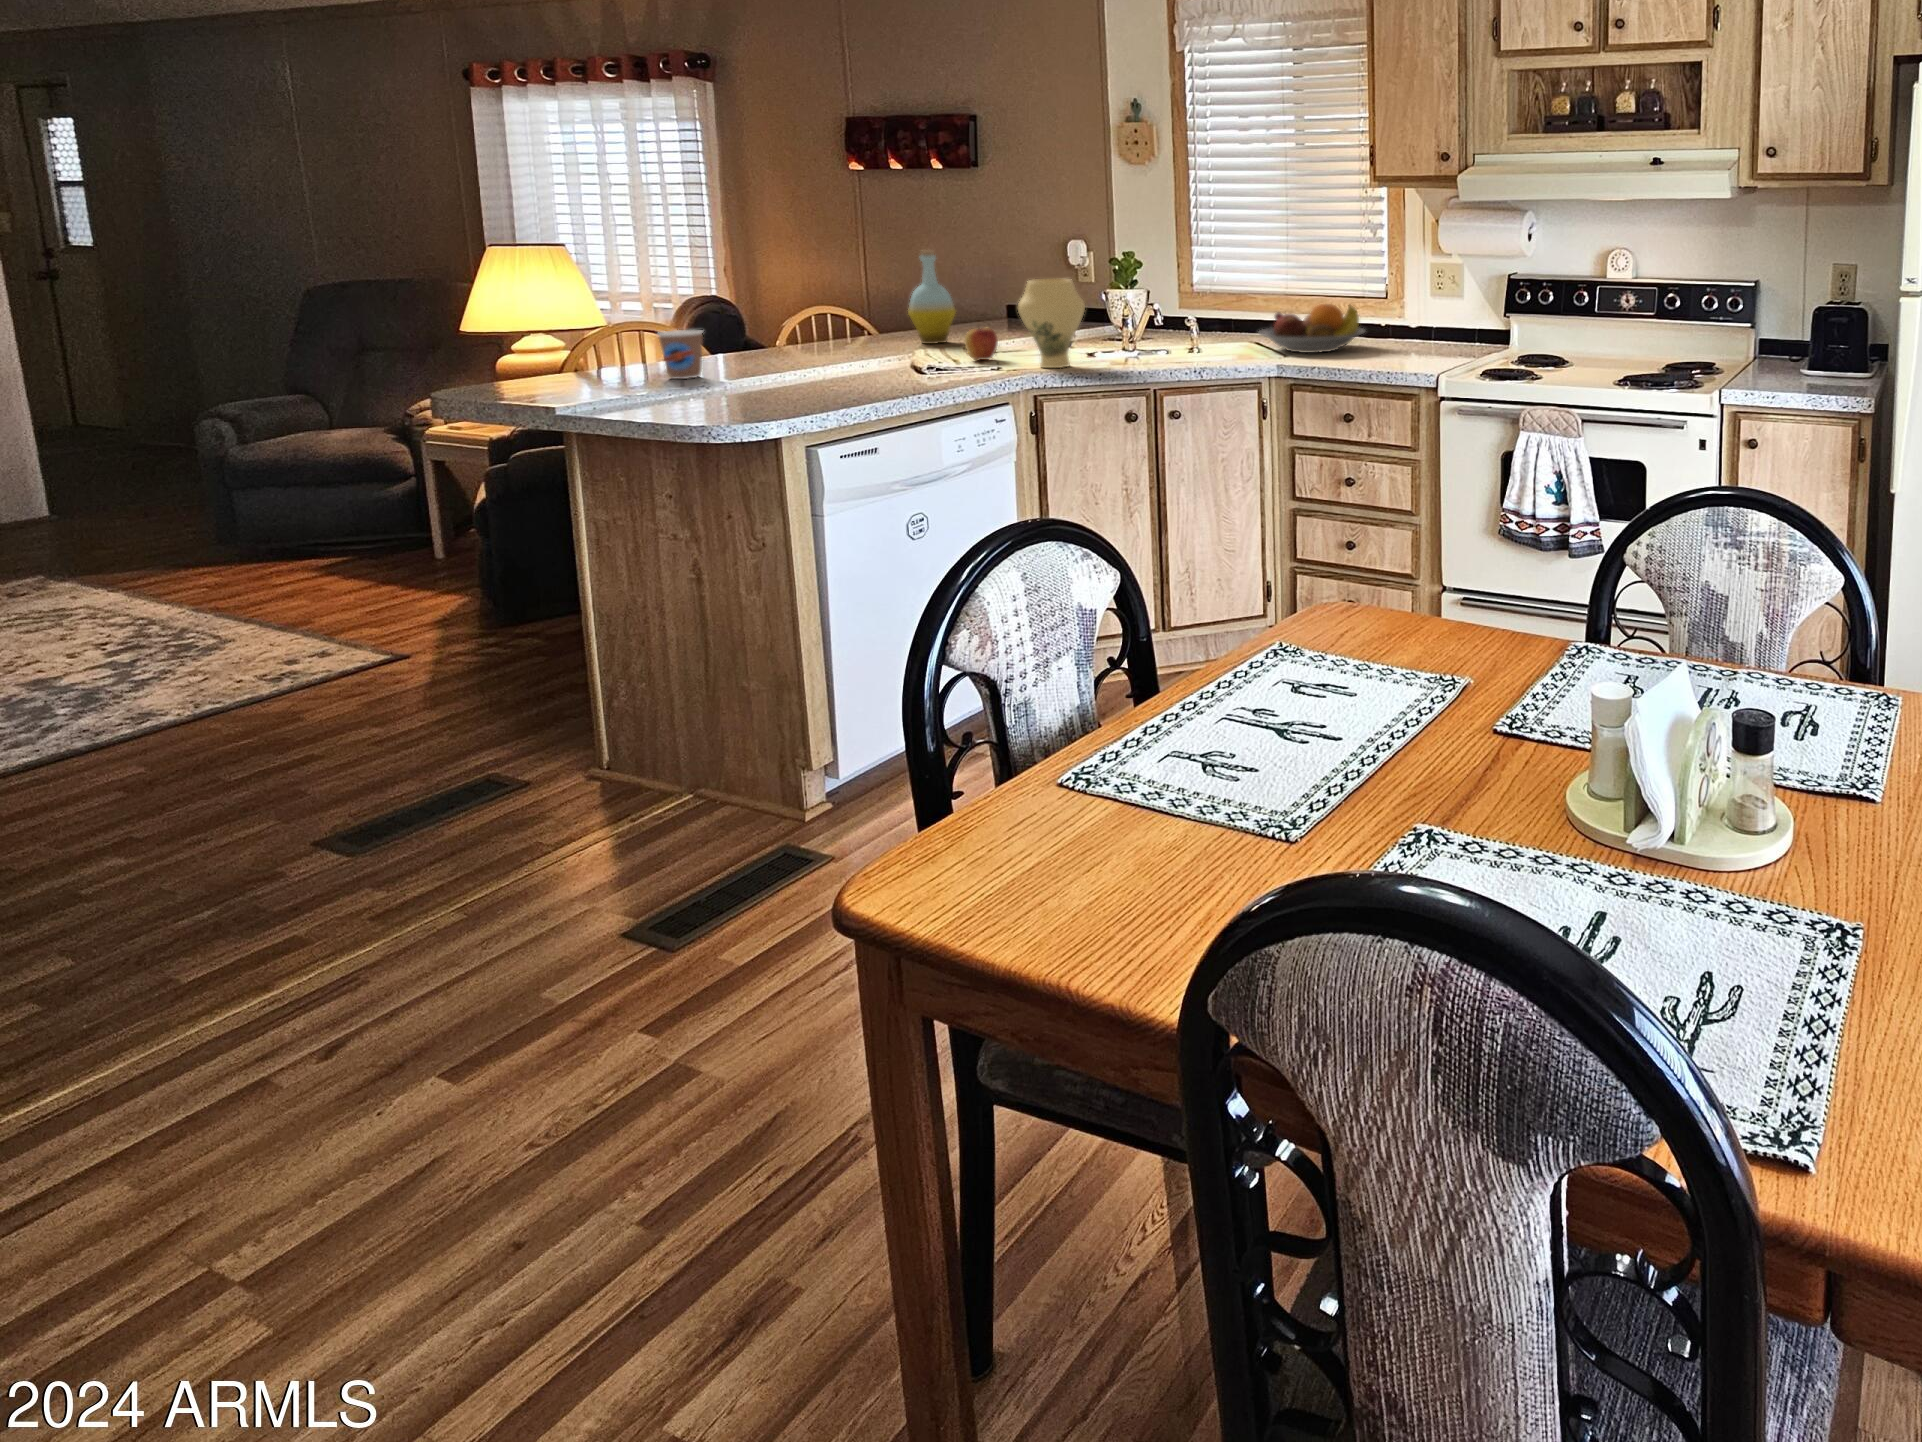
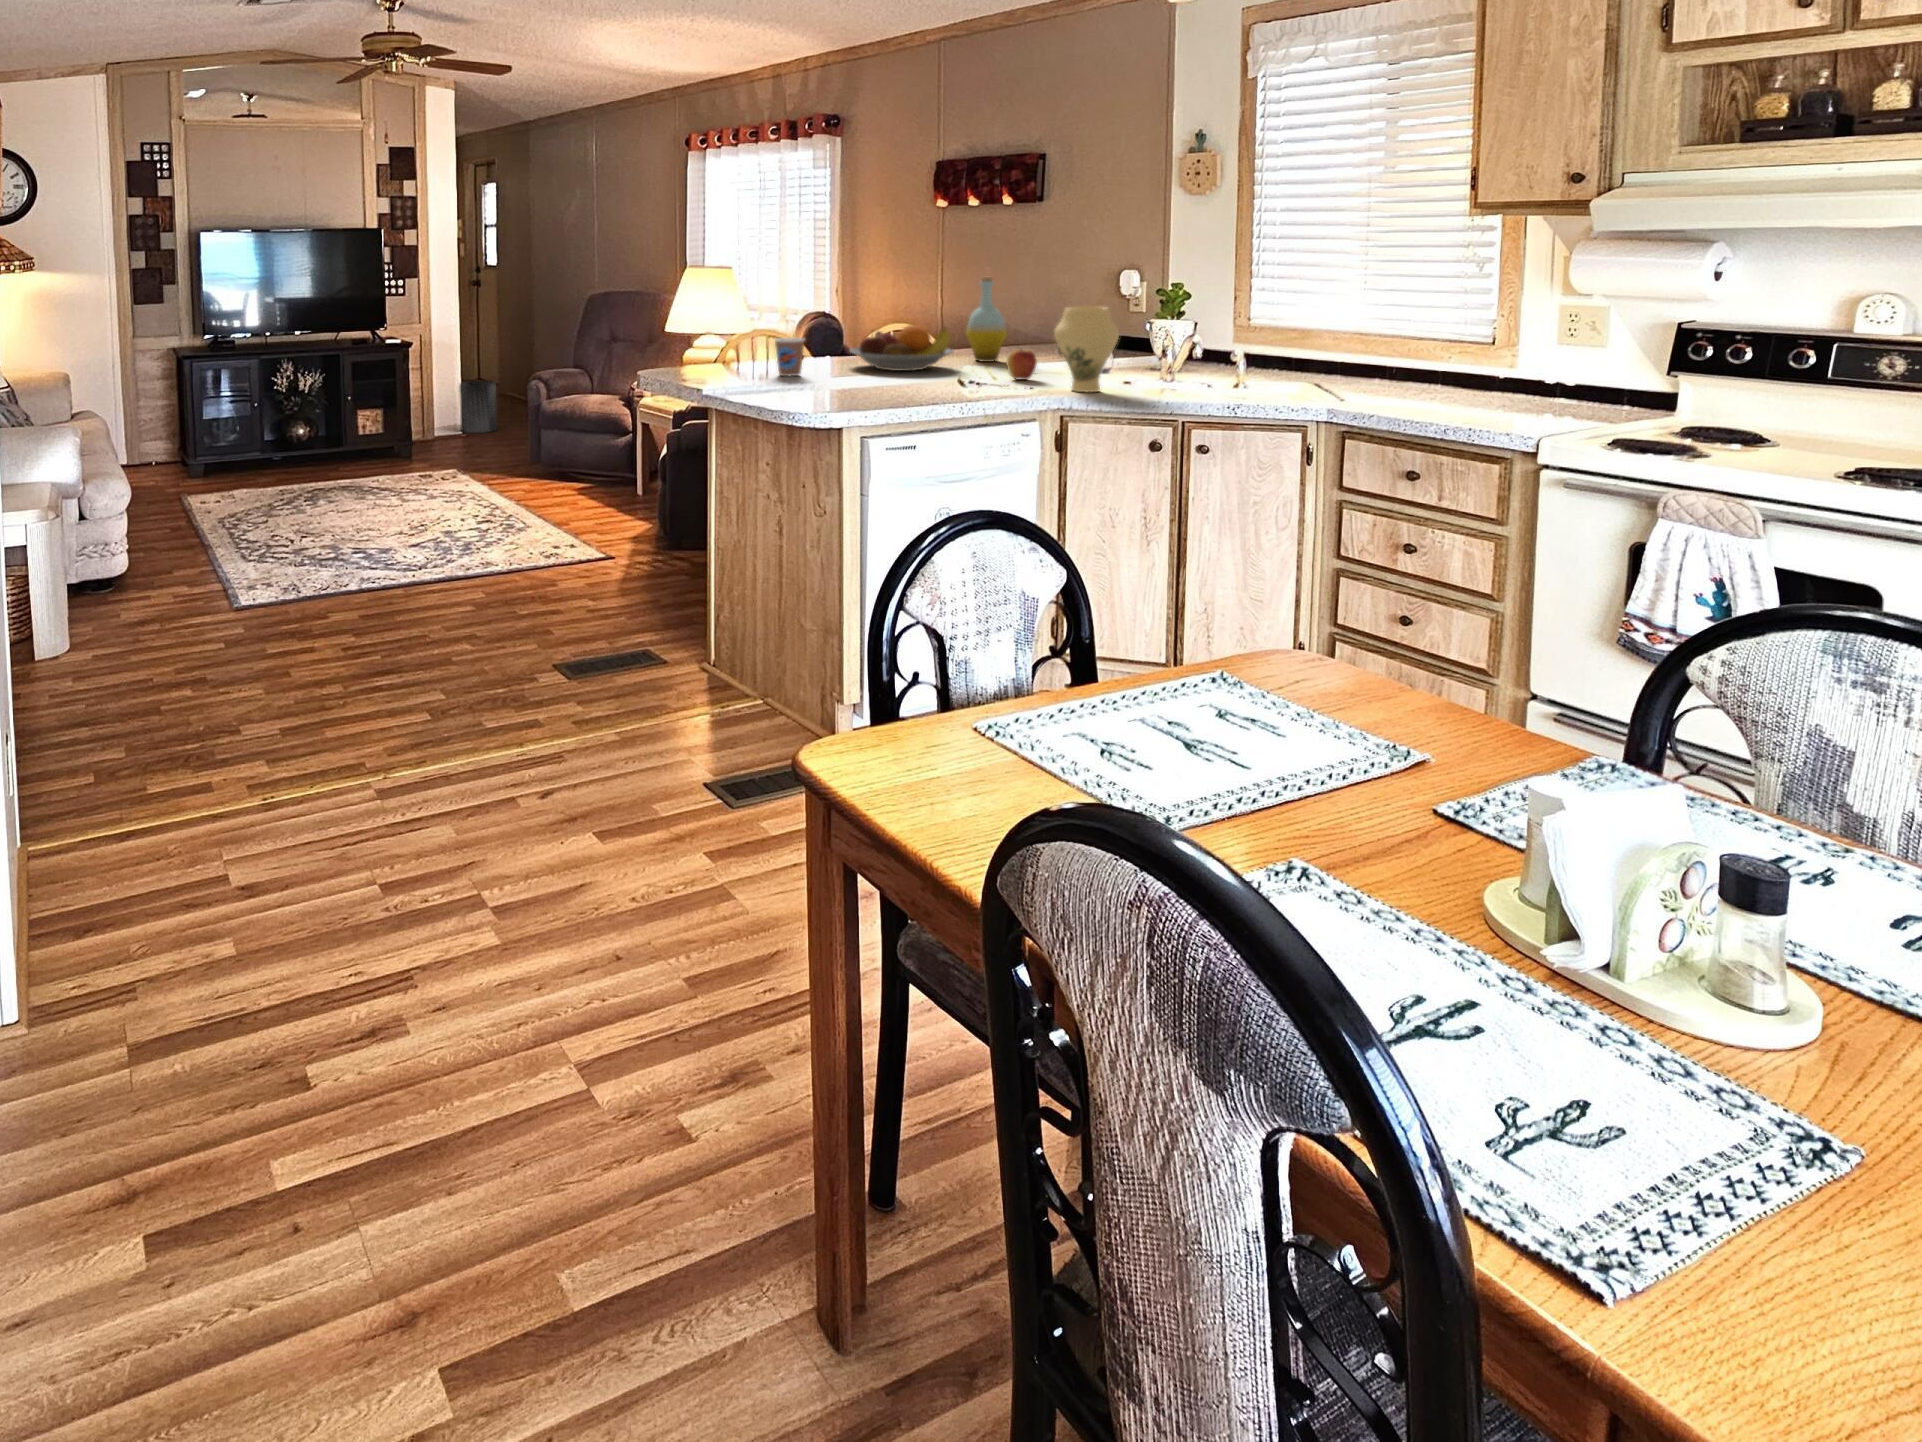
fruit bowl: present [1259,304,1365,353] -> present [850,325,953,371]
trash can: none [45,425,144,507] -> present [459,381,497,433]

